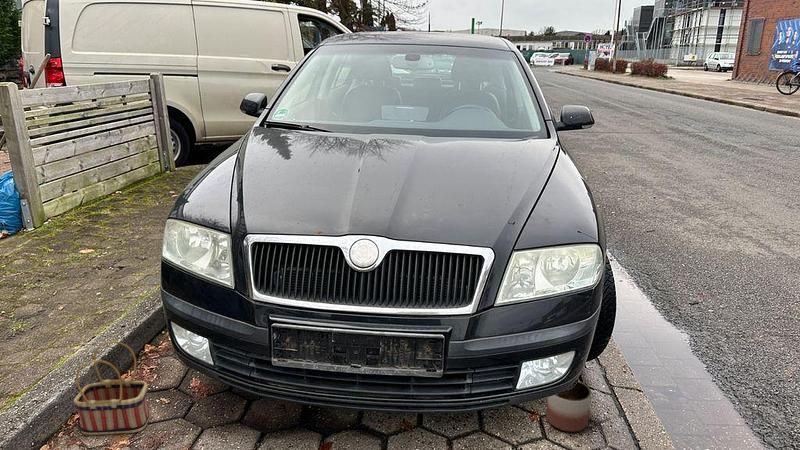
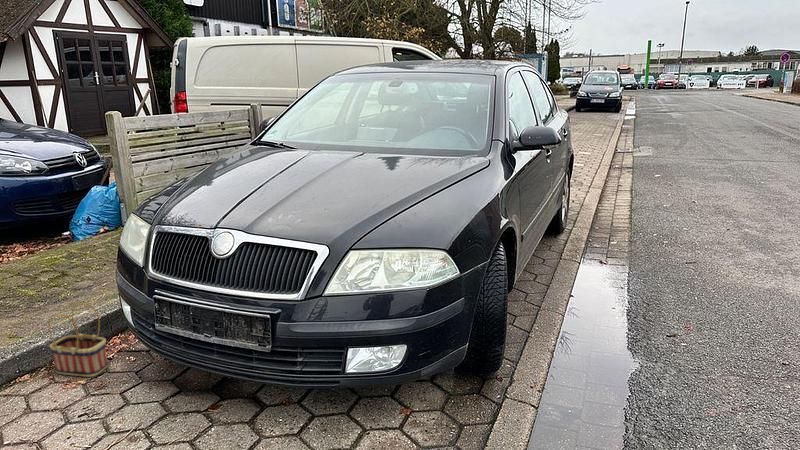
planter: present [546,381,591,432] -> none [413,381,453,432]

